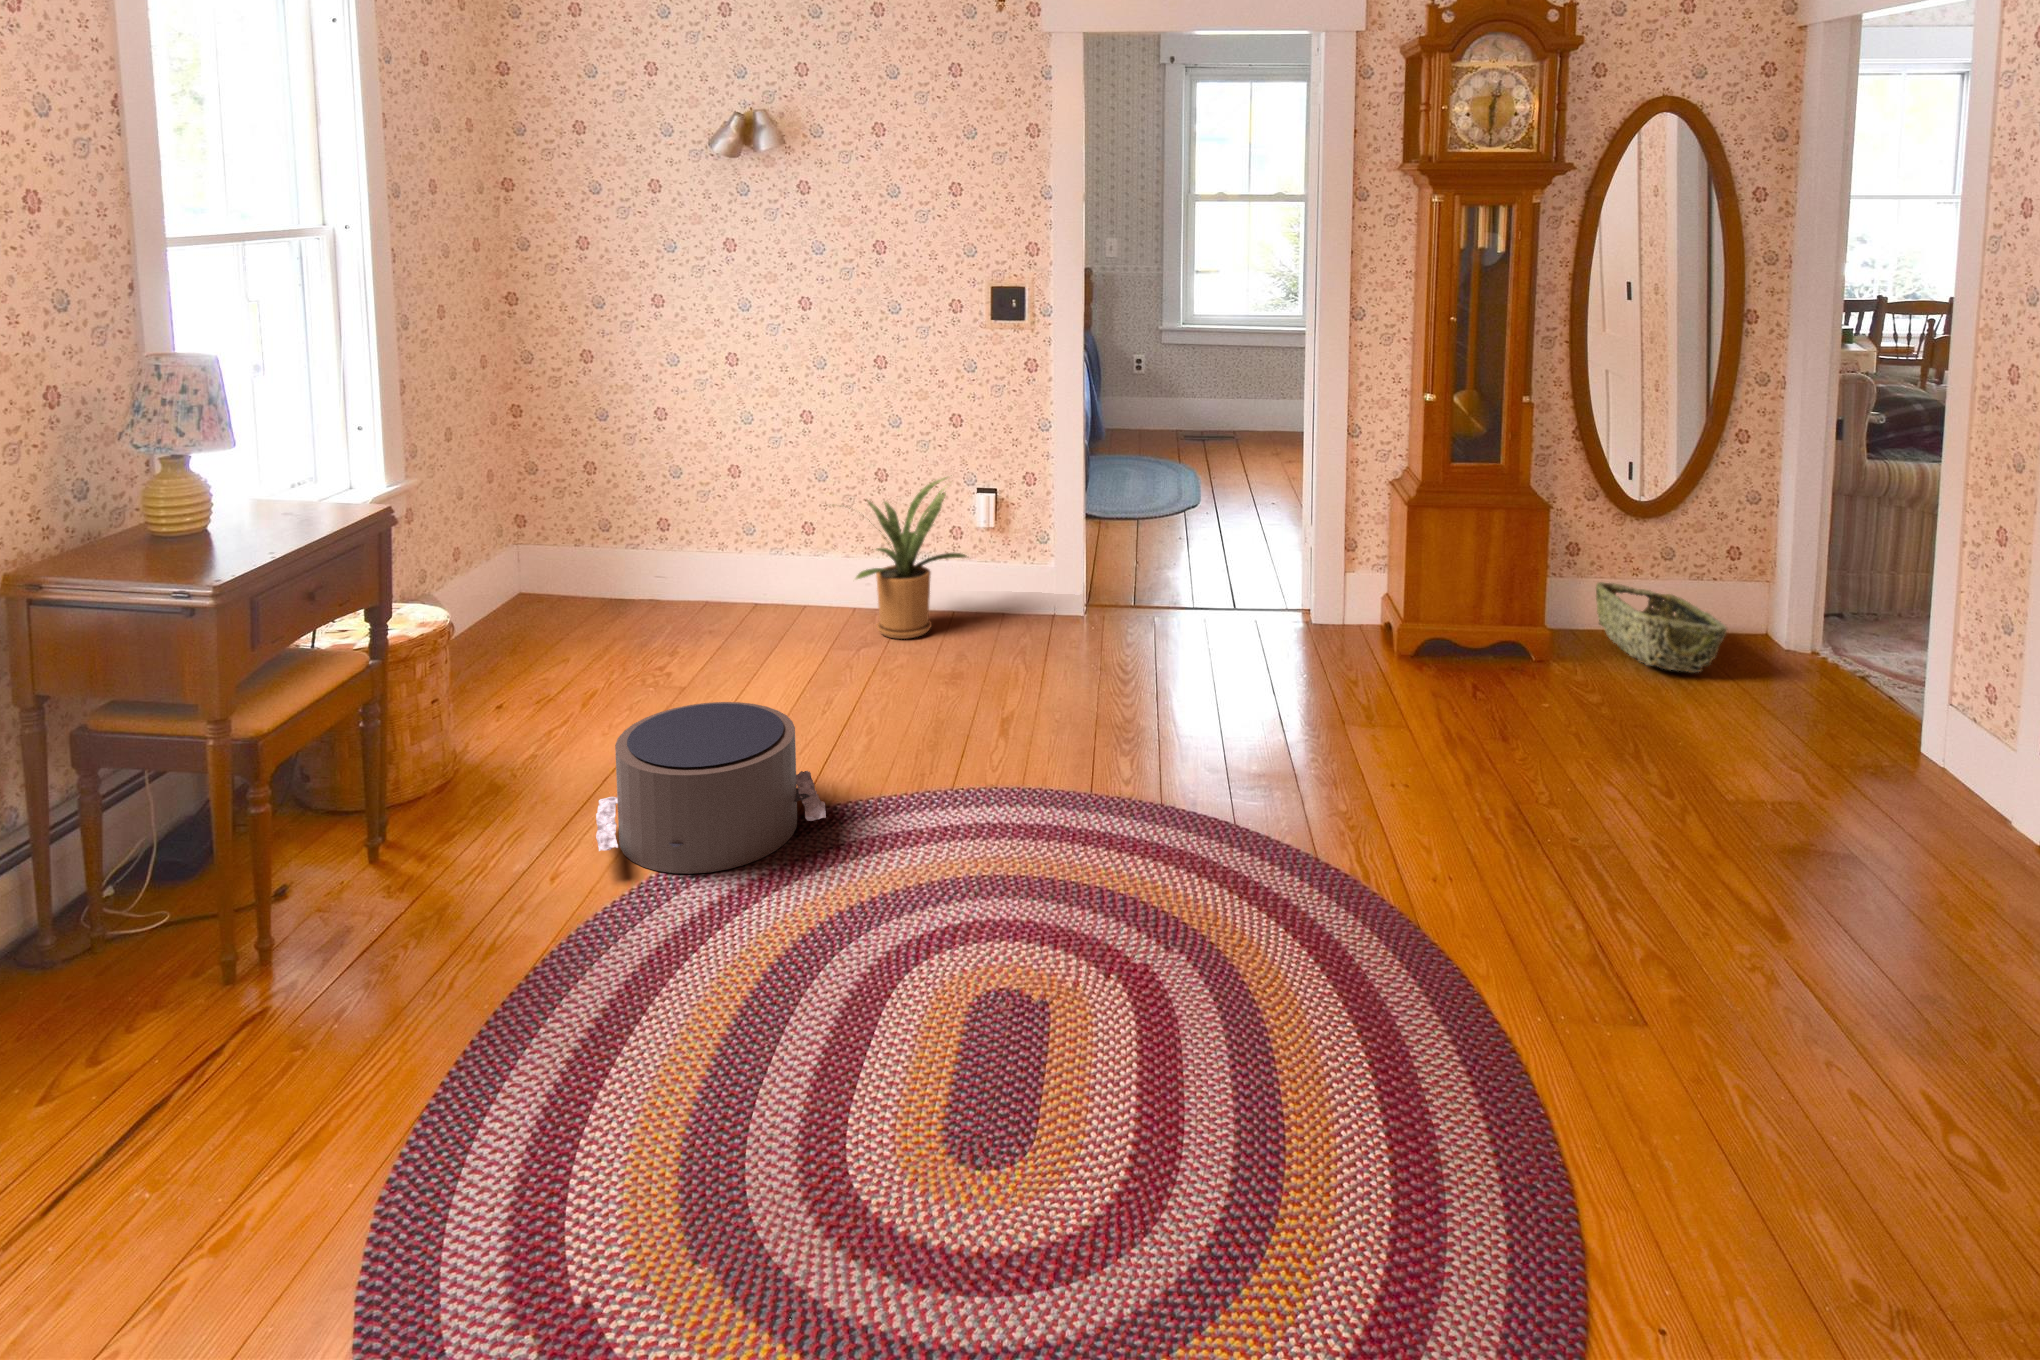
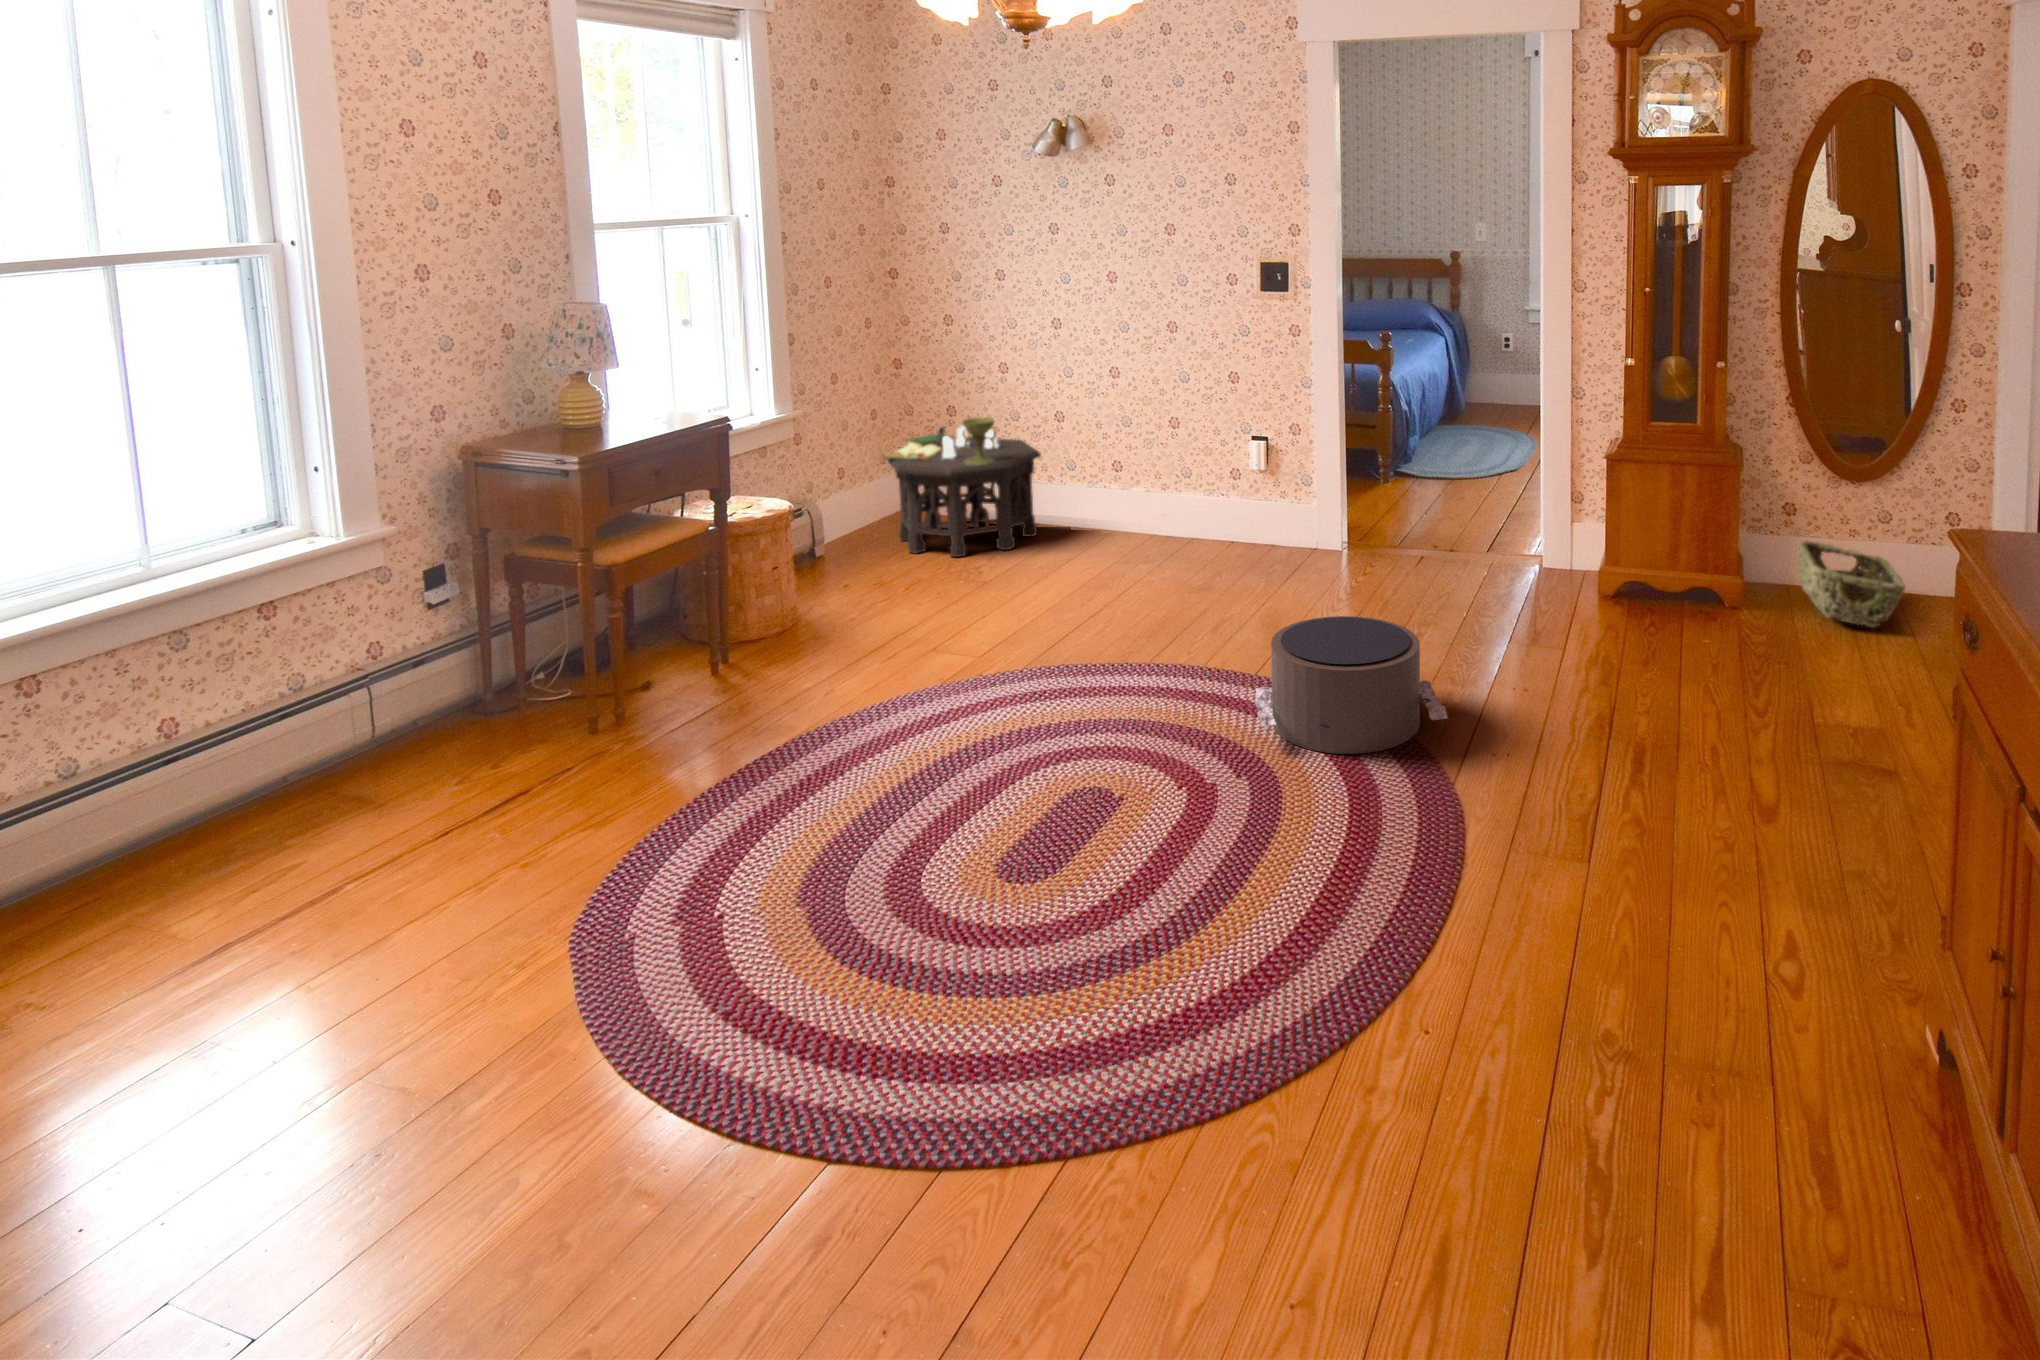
house plant: present [849,477,967,639] -> none [1113,422,1239,557]
side table: none [517,480,718,658] -> present [886,418,1041,557]
pouf: present [596,702,826,874] -> present [1255,616,1447,754]

